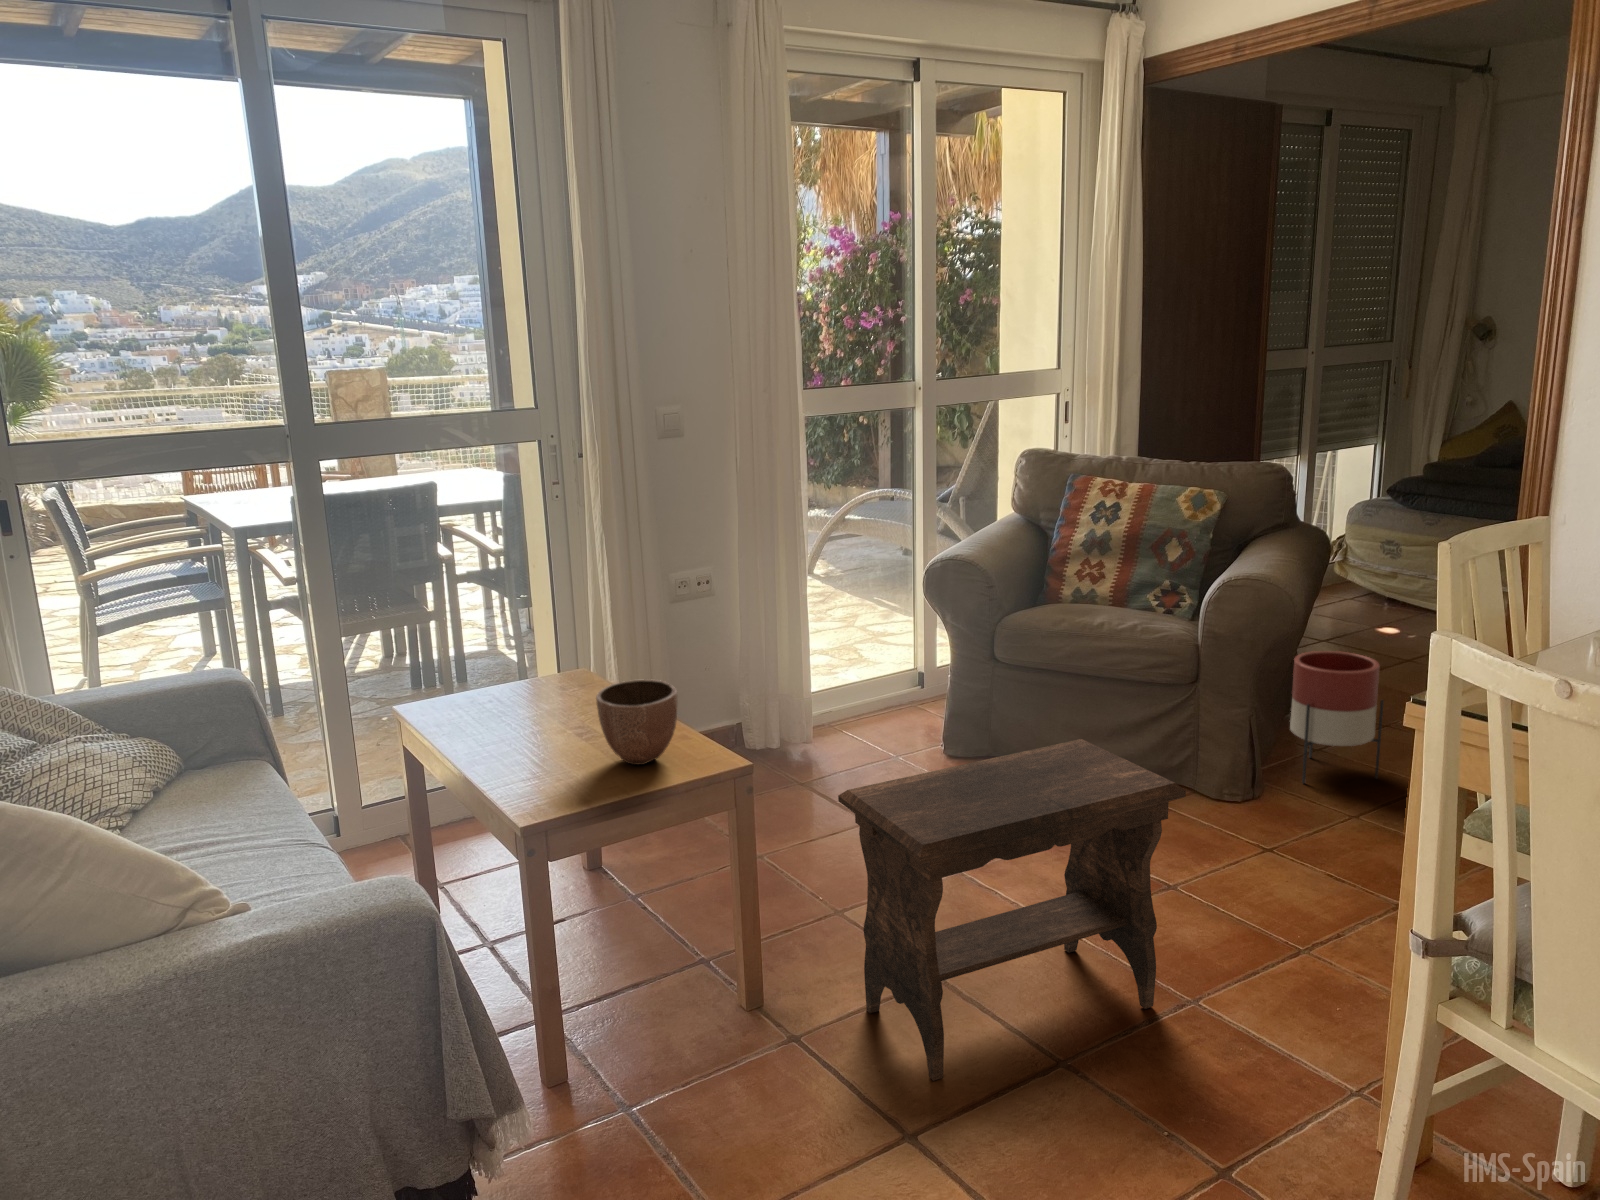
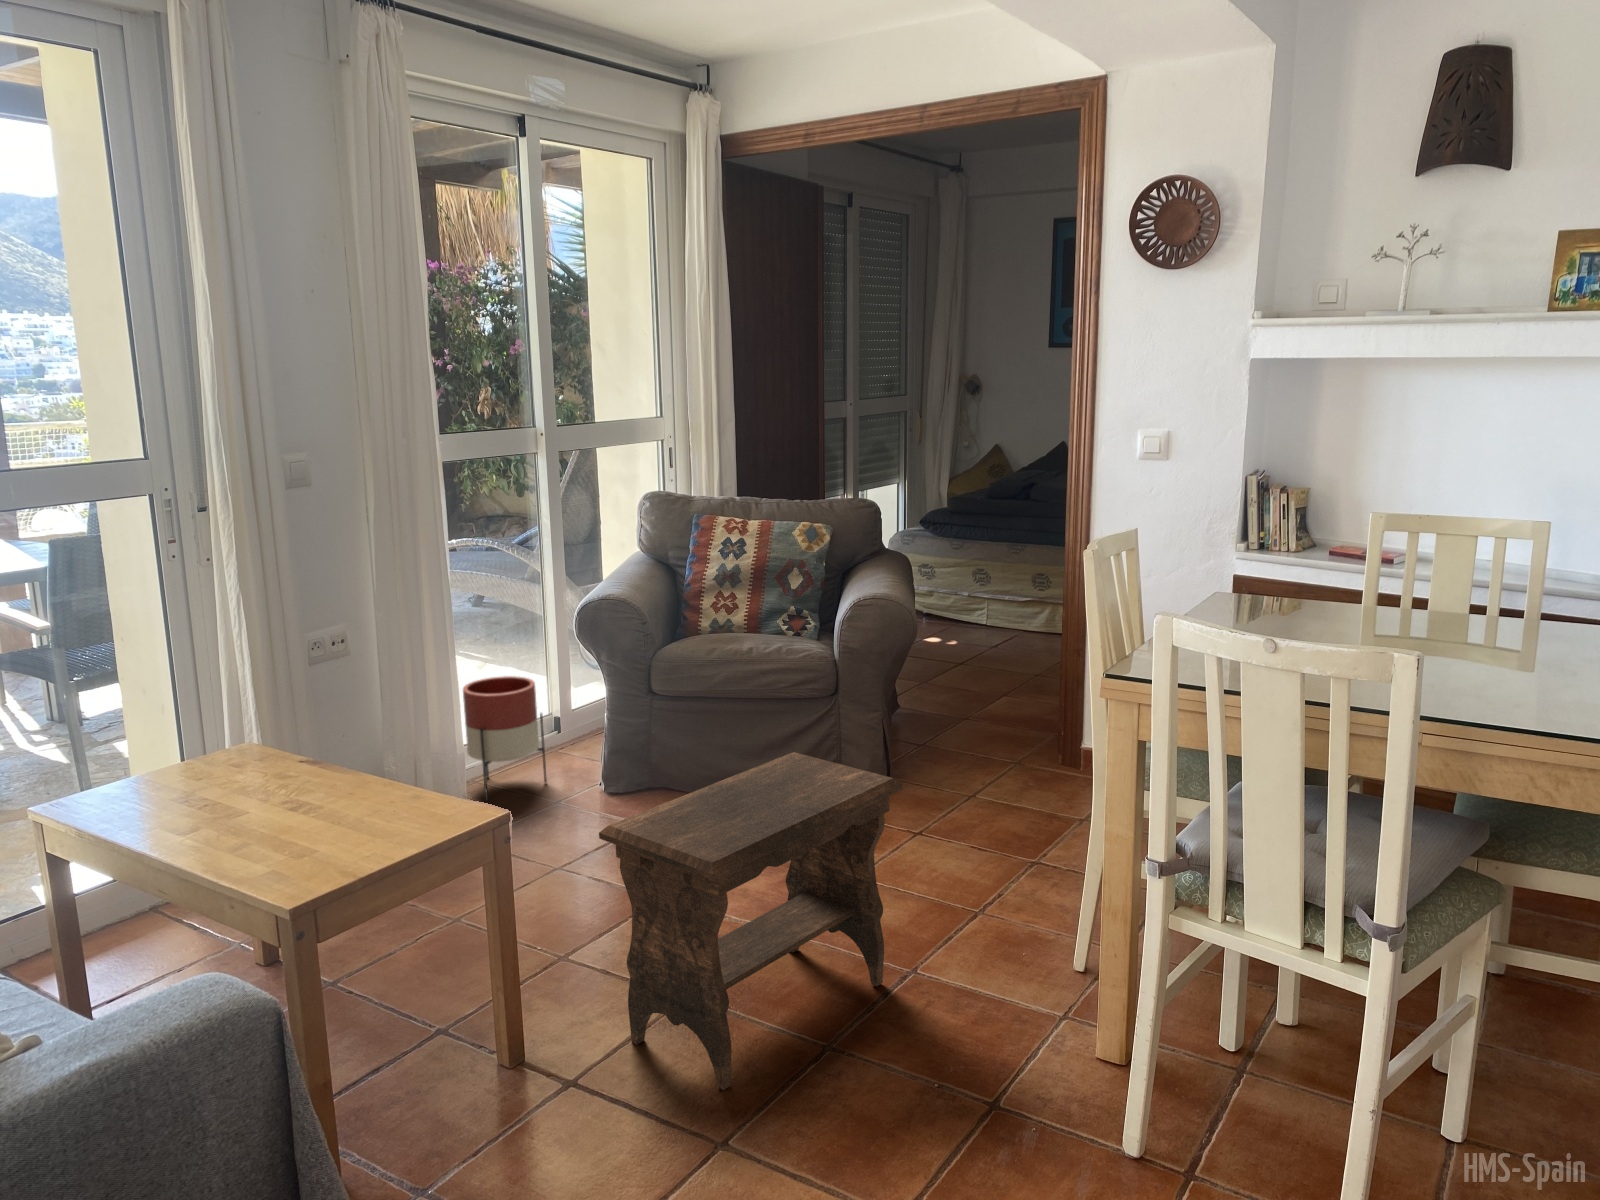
planter: present [1290,651,1384,783] -> present [463,676,547,801]
decorative bowl: present [596,679,678,765] -> none [338,739,428,831]

